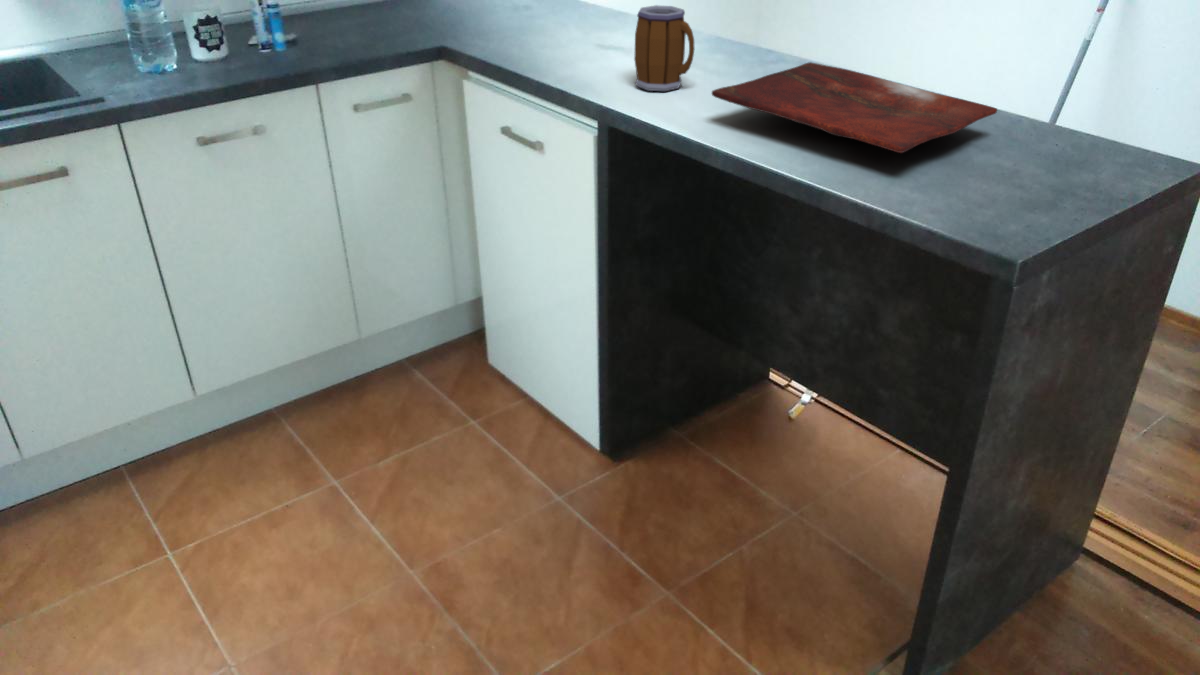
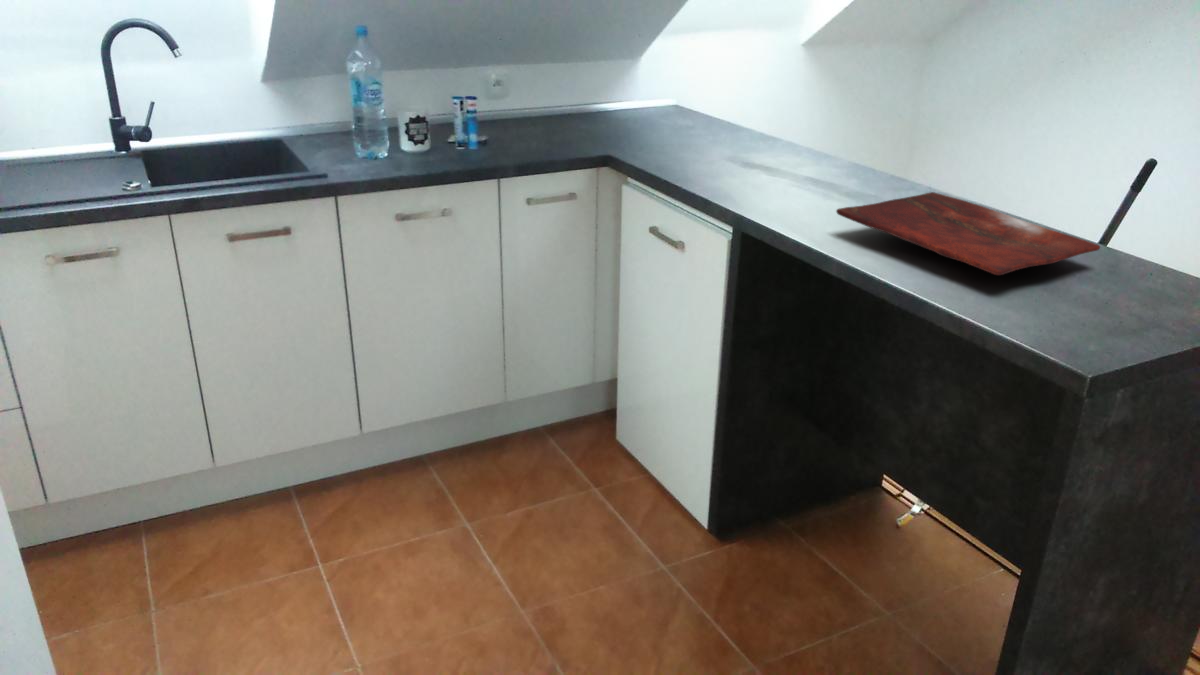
mug: present [634,5,695,91] -> none [772,133,828,207]

